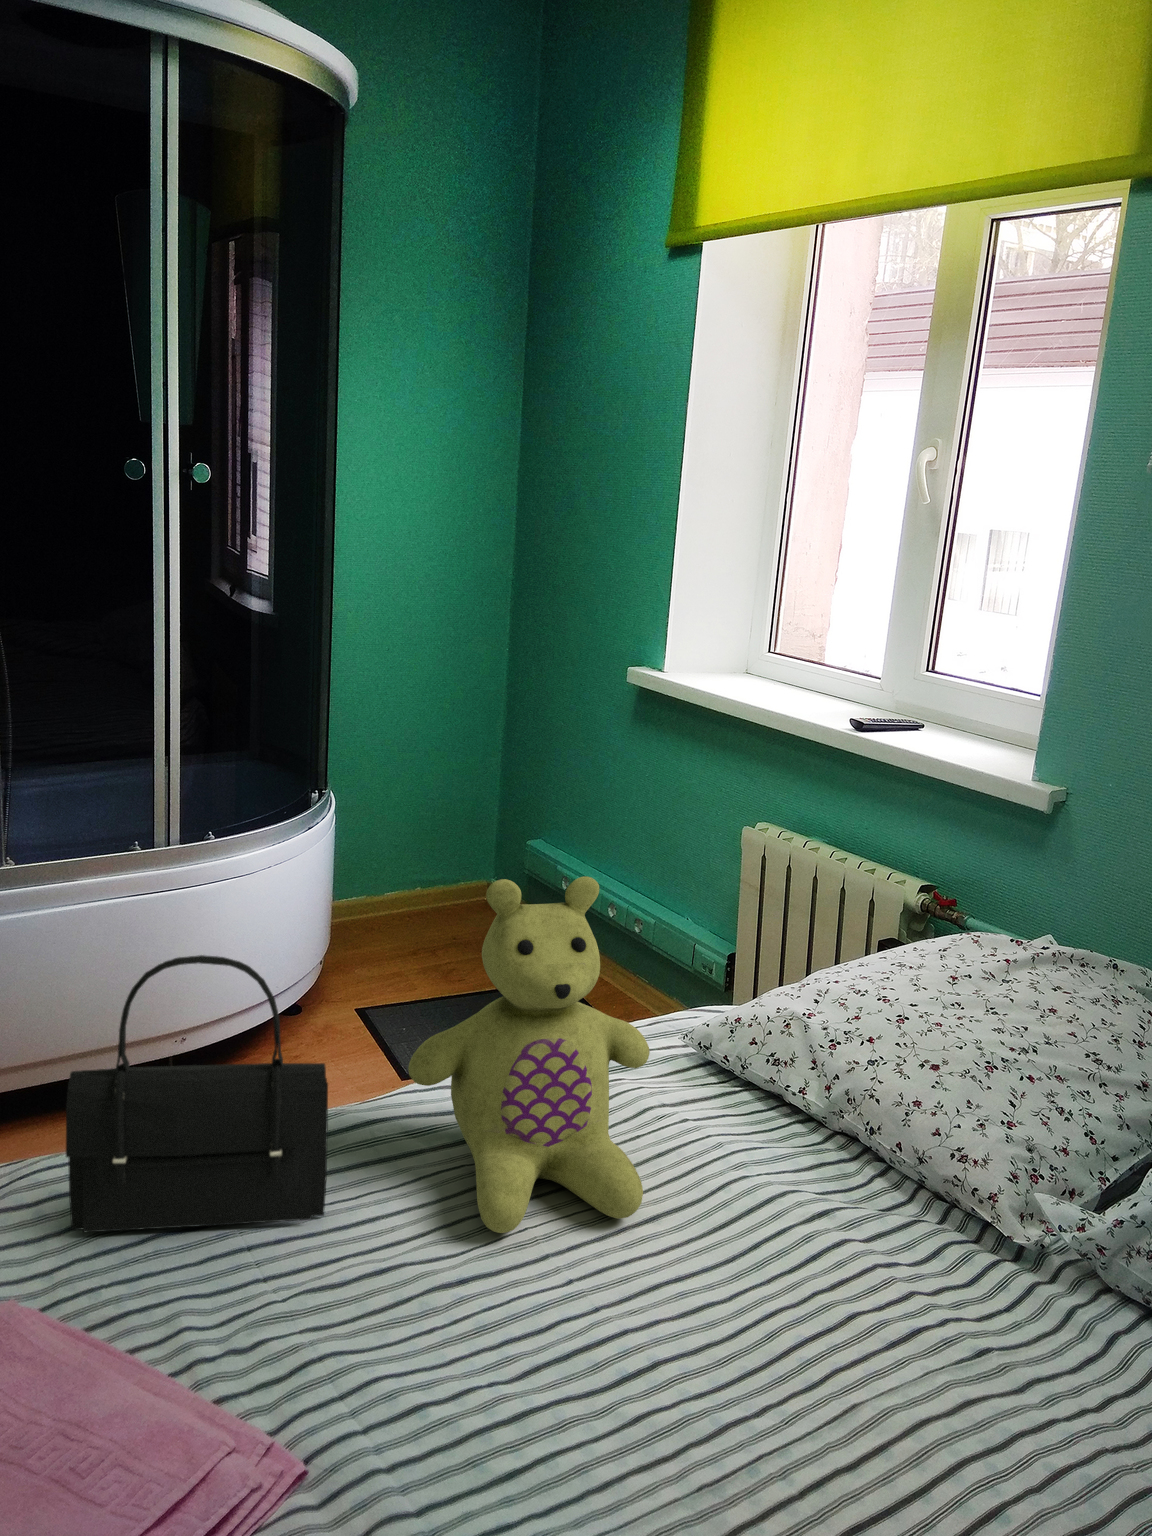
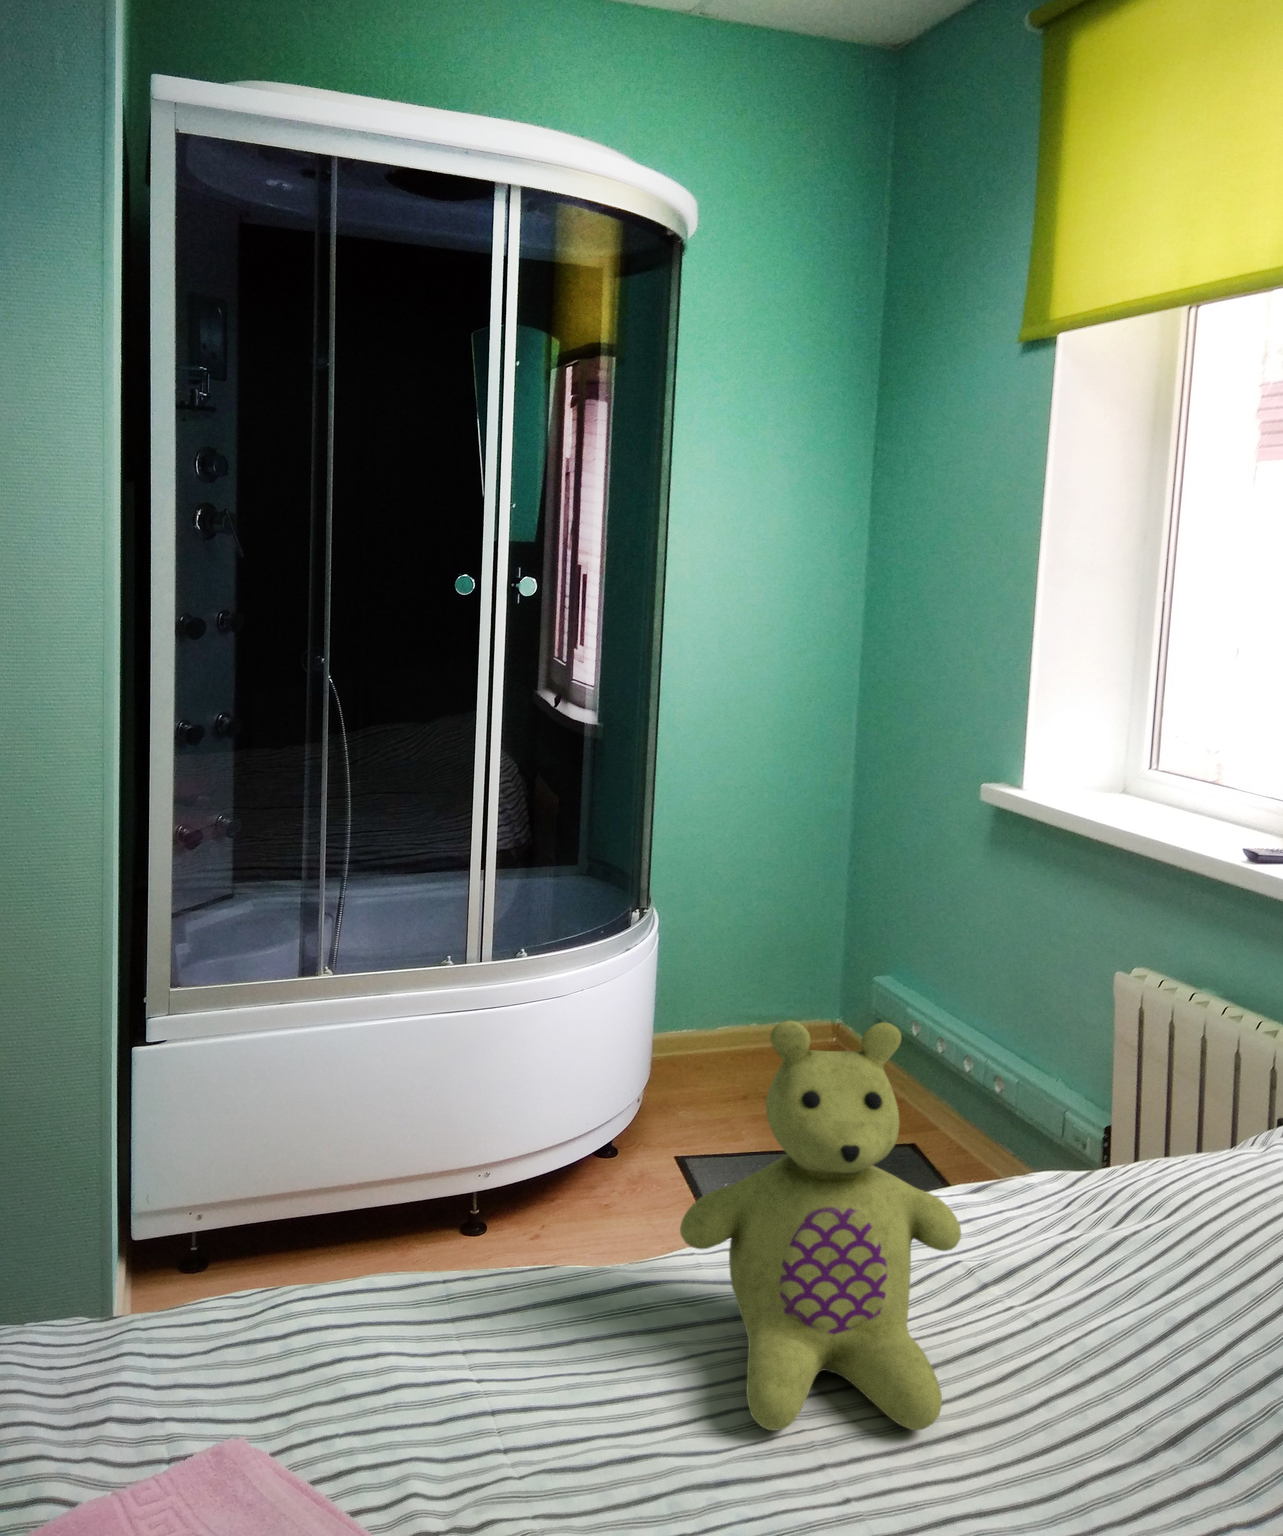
handbag: present [66,955,328,1232] -> none [311,1084,586,1389]

